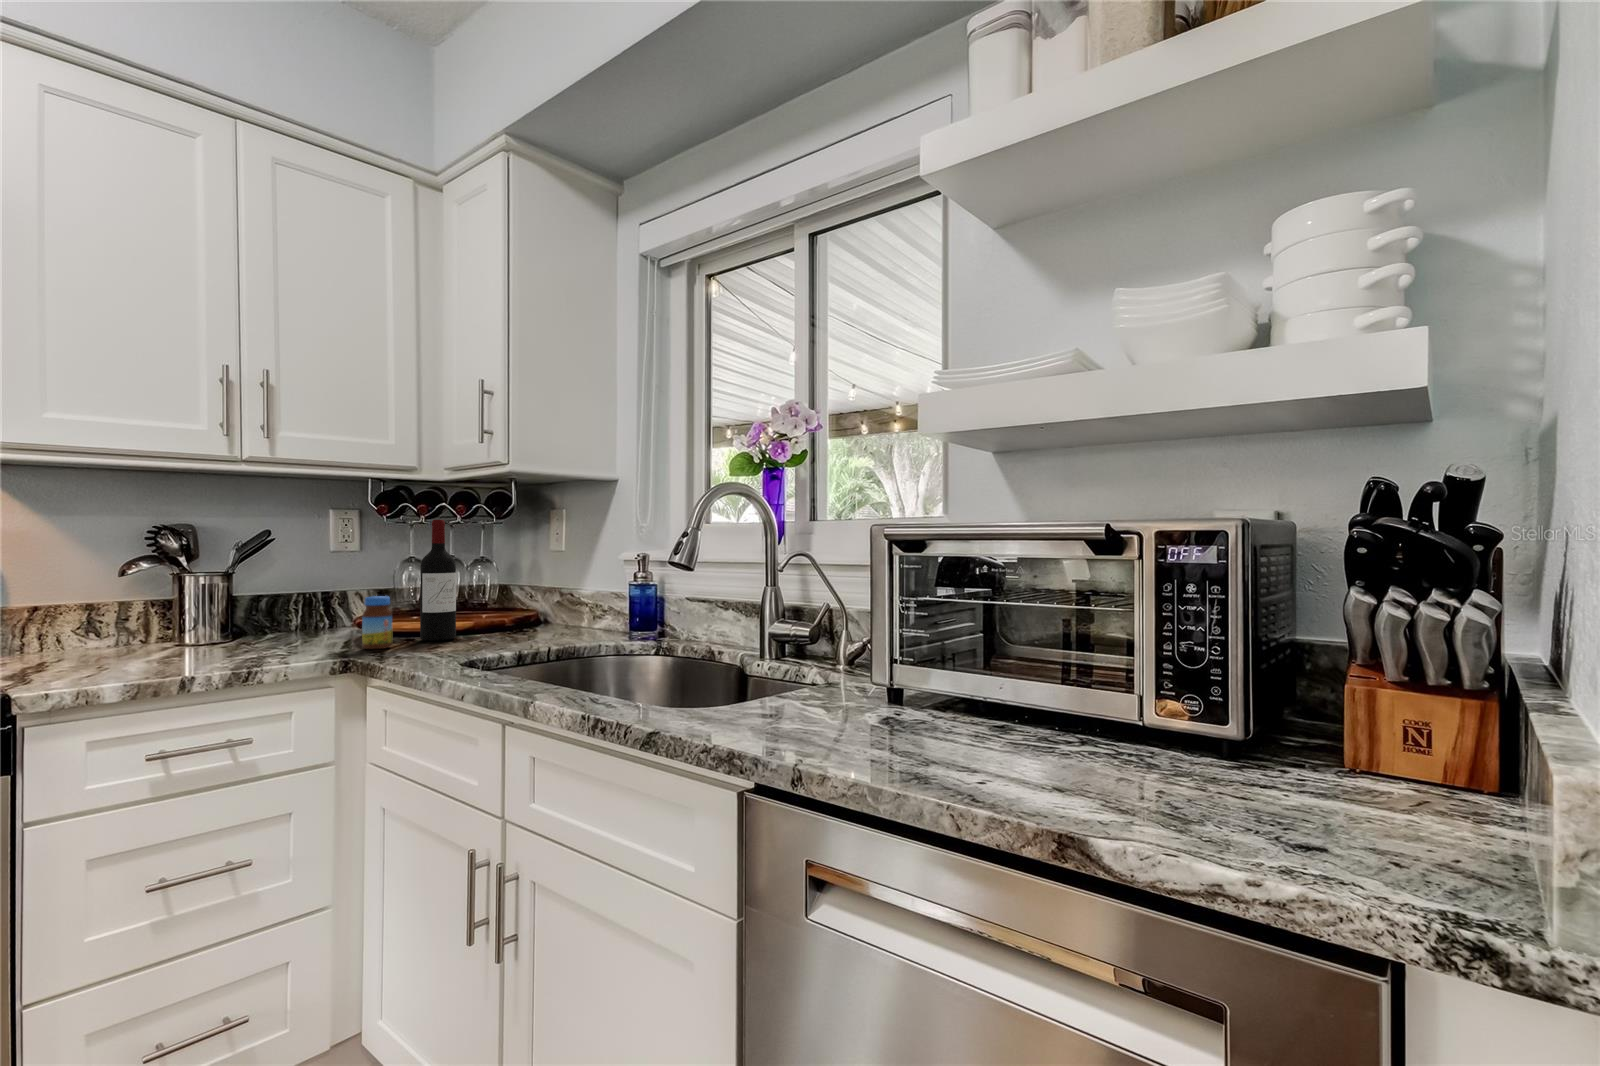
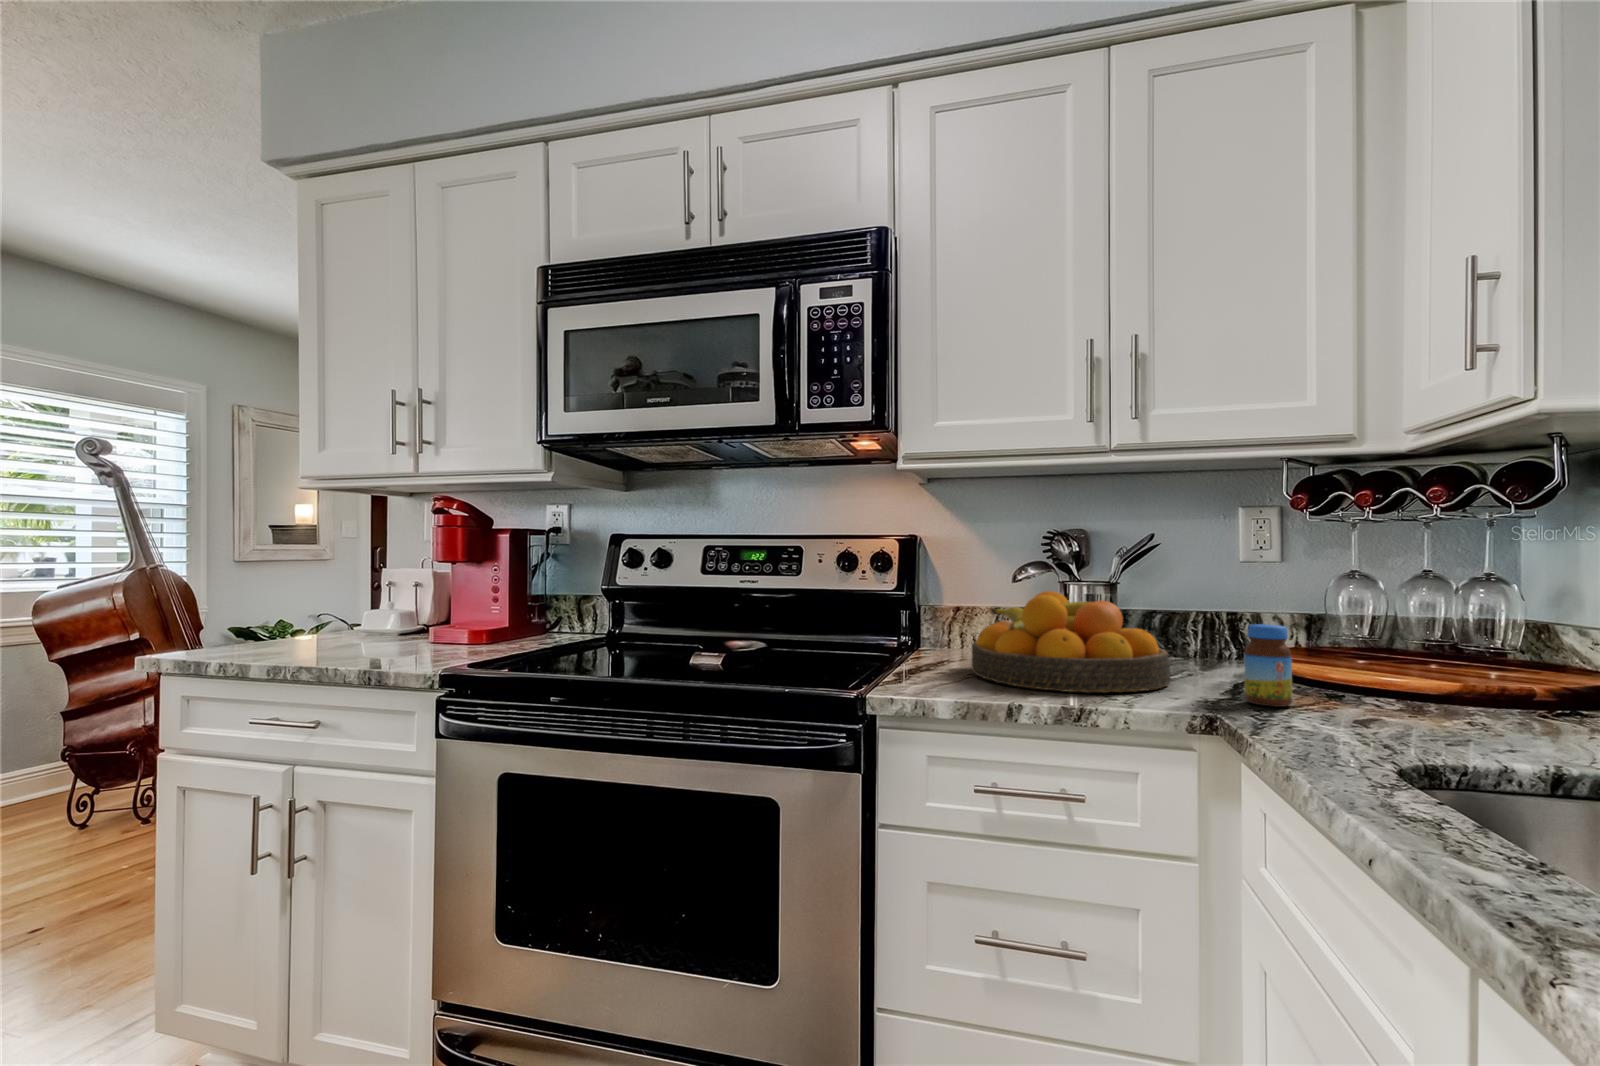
wine bottle: present [420,520,456,641] -> none [1346,506,1416,709]
fruit bowl: none [99,583,302,668] -> present [972,591,1171,693]

